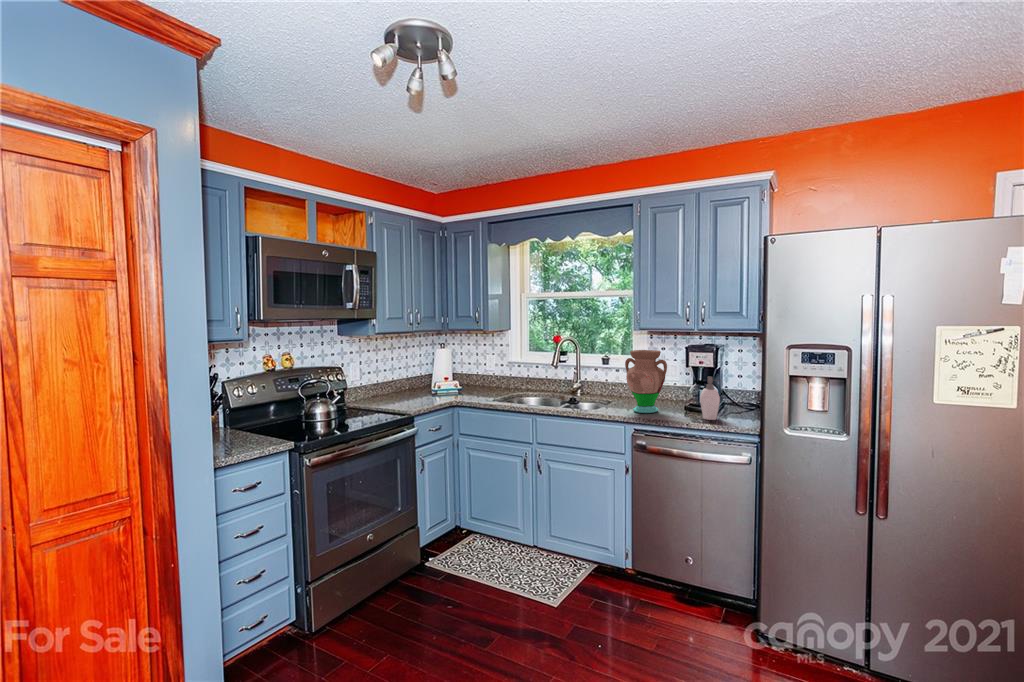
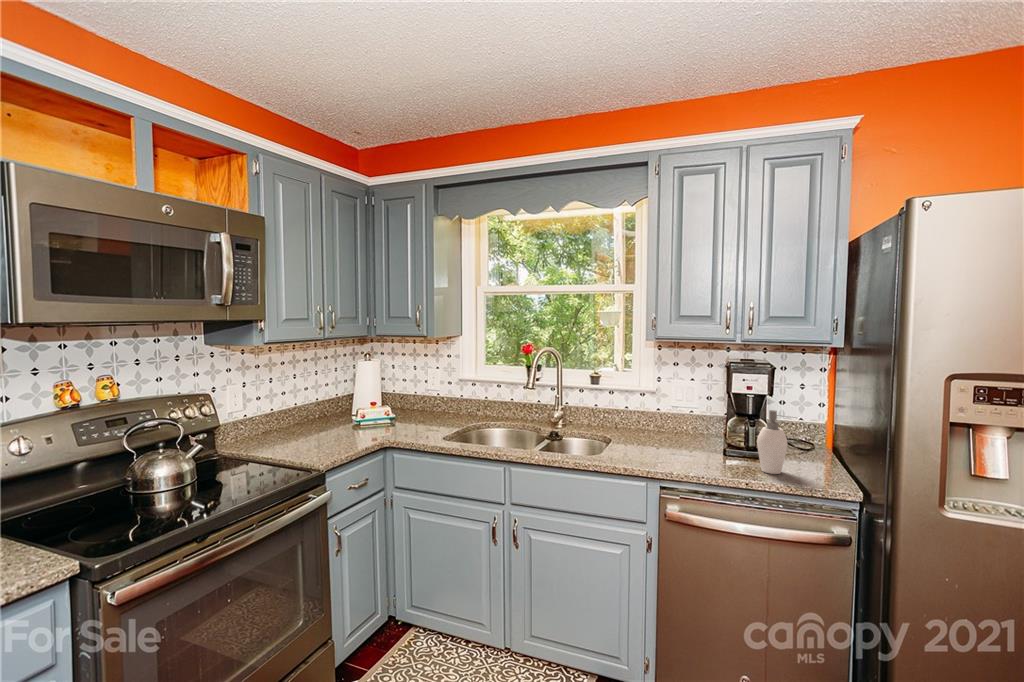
vase: present [625,350,667,413] -> none [638,368,703,460]

